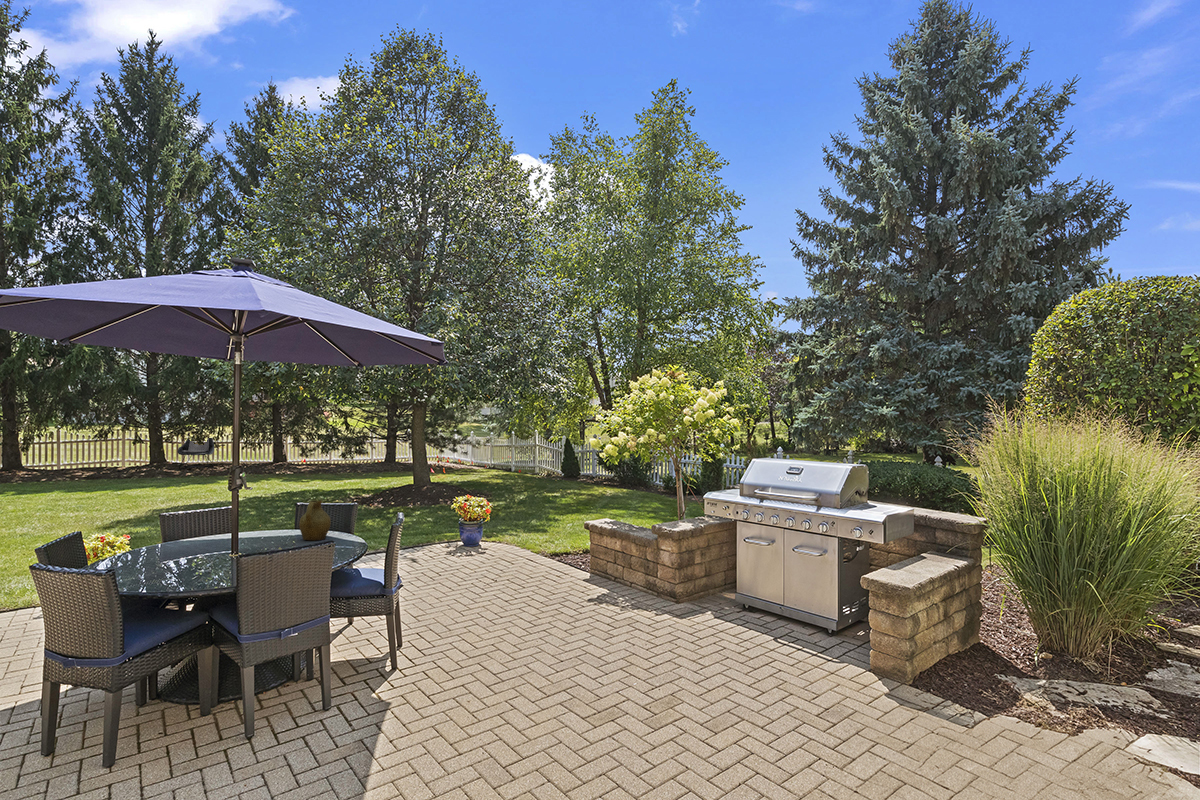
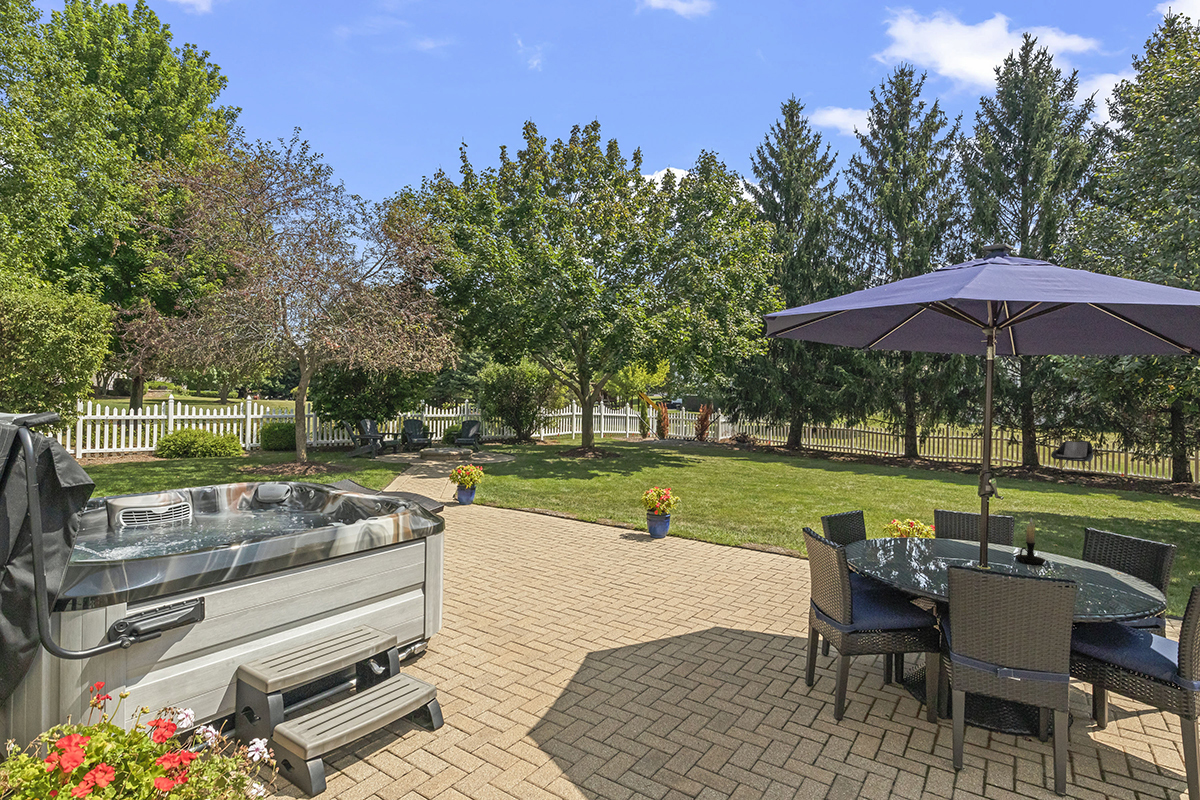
pitcher: present [299,500,331,541] -> none [1071,526,1118,580]
candle holder: none [255,501,278,543] -> present [1016,517,1045,565]

